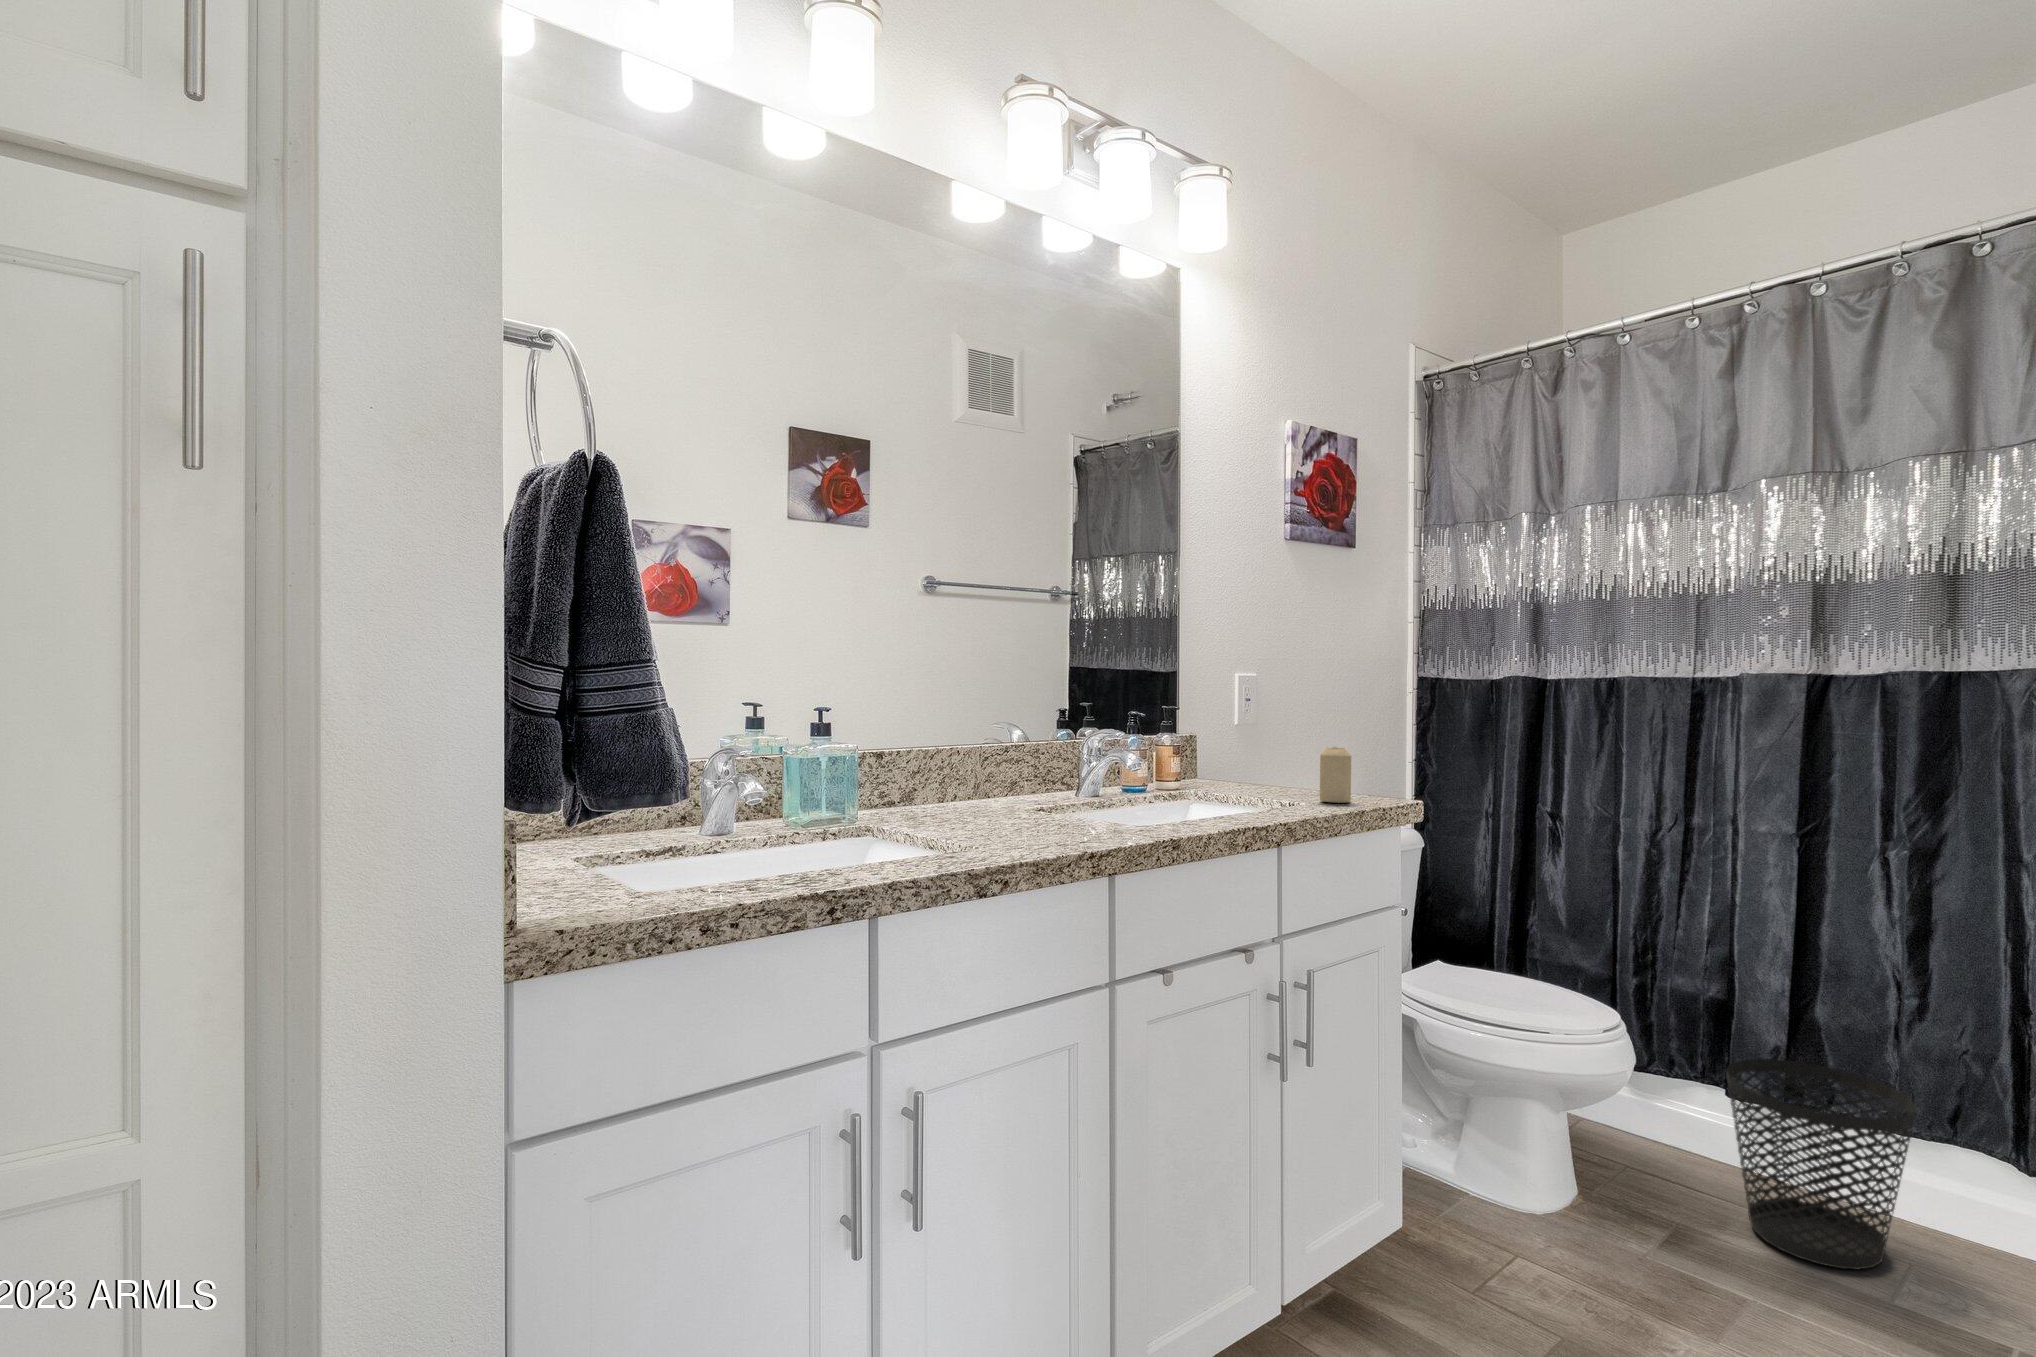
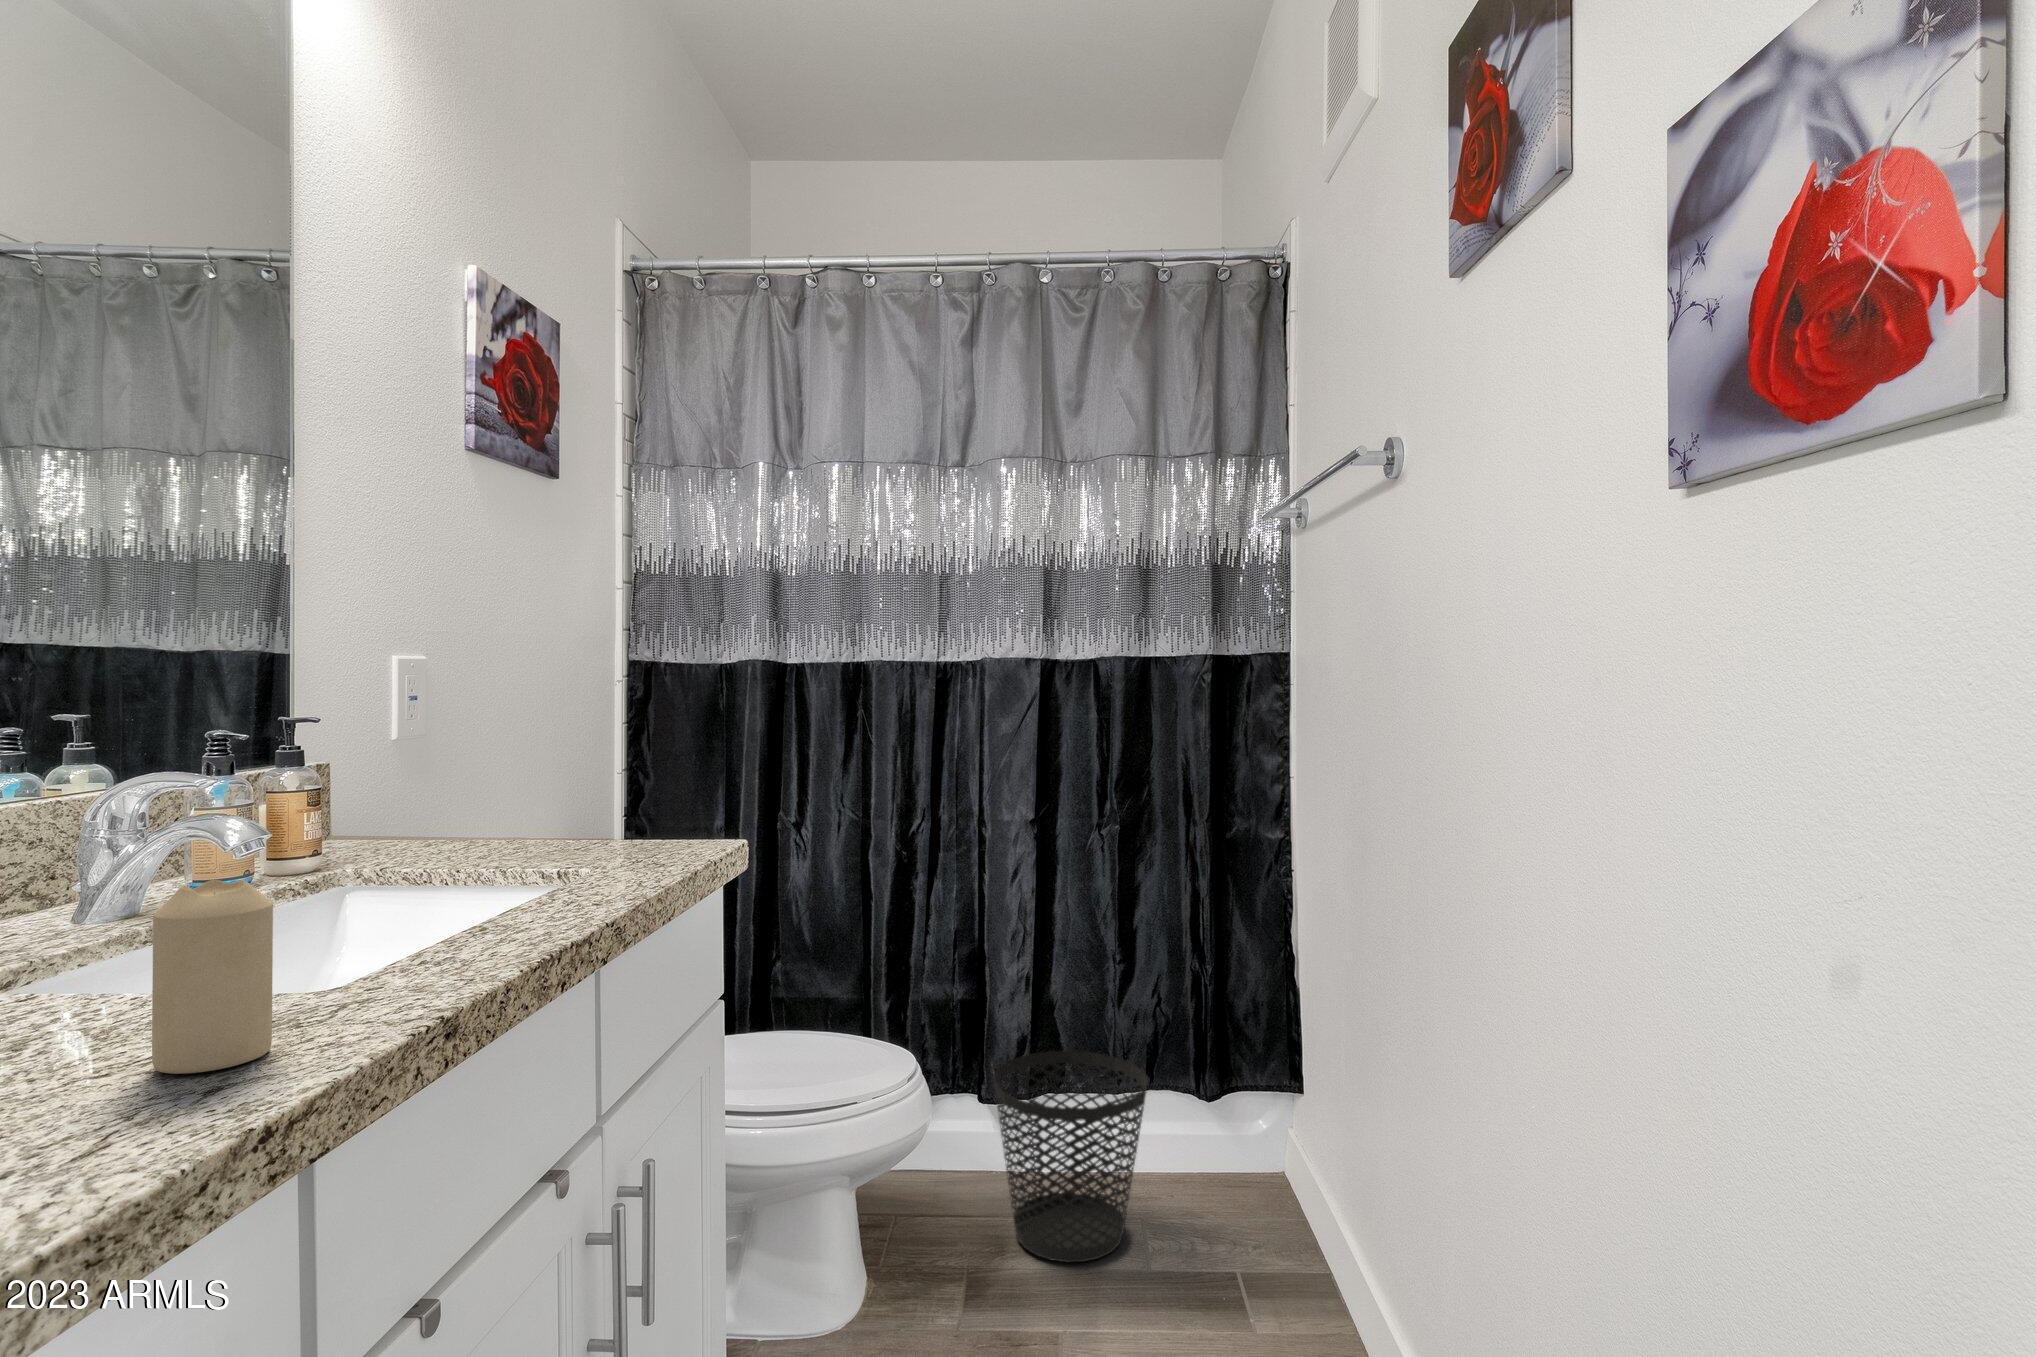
candle: present [1320,747,1351,803] -> present [152,880,273,1074]

